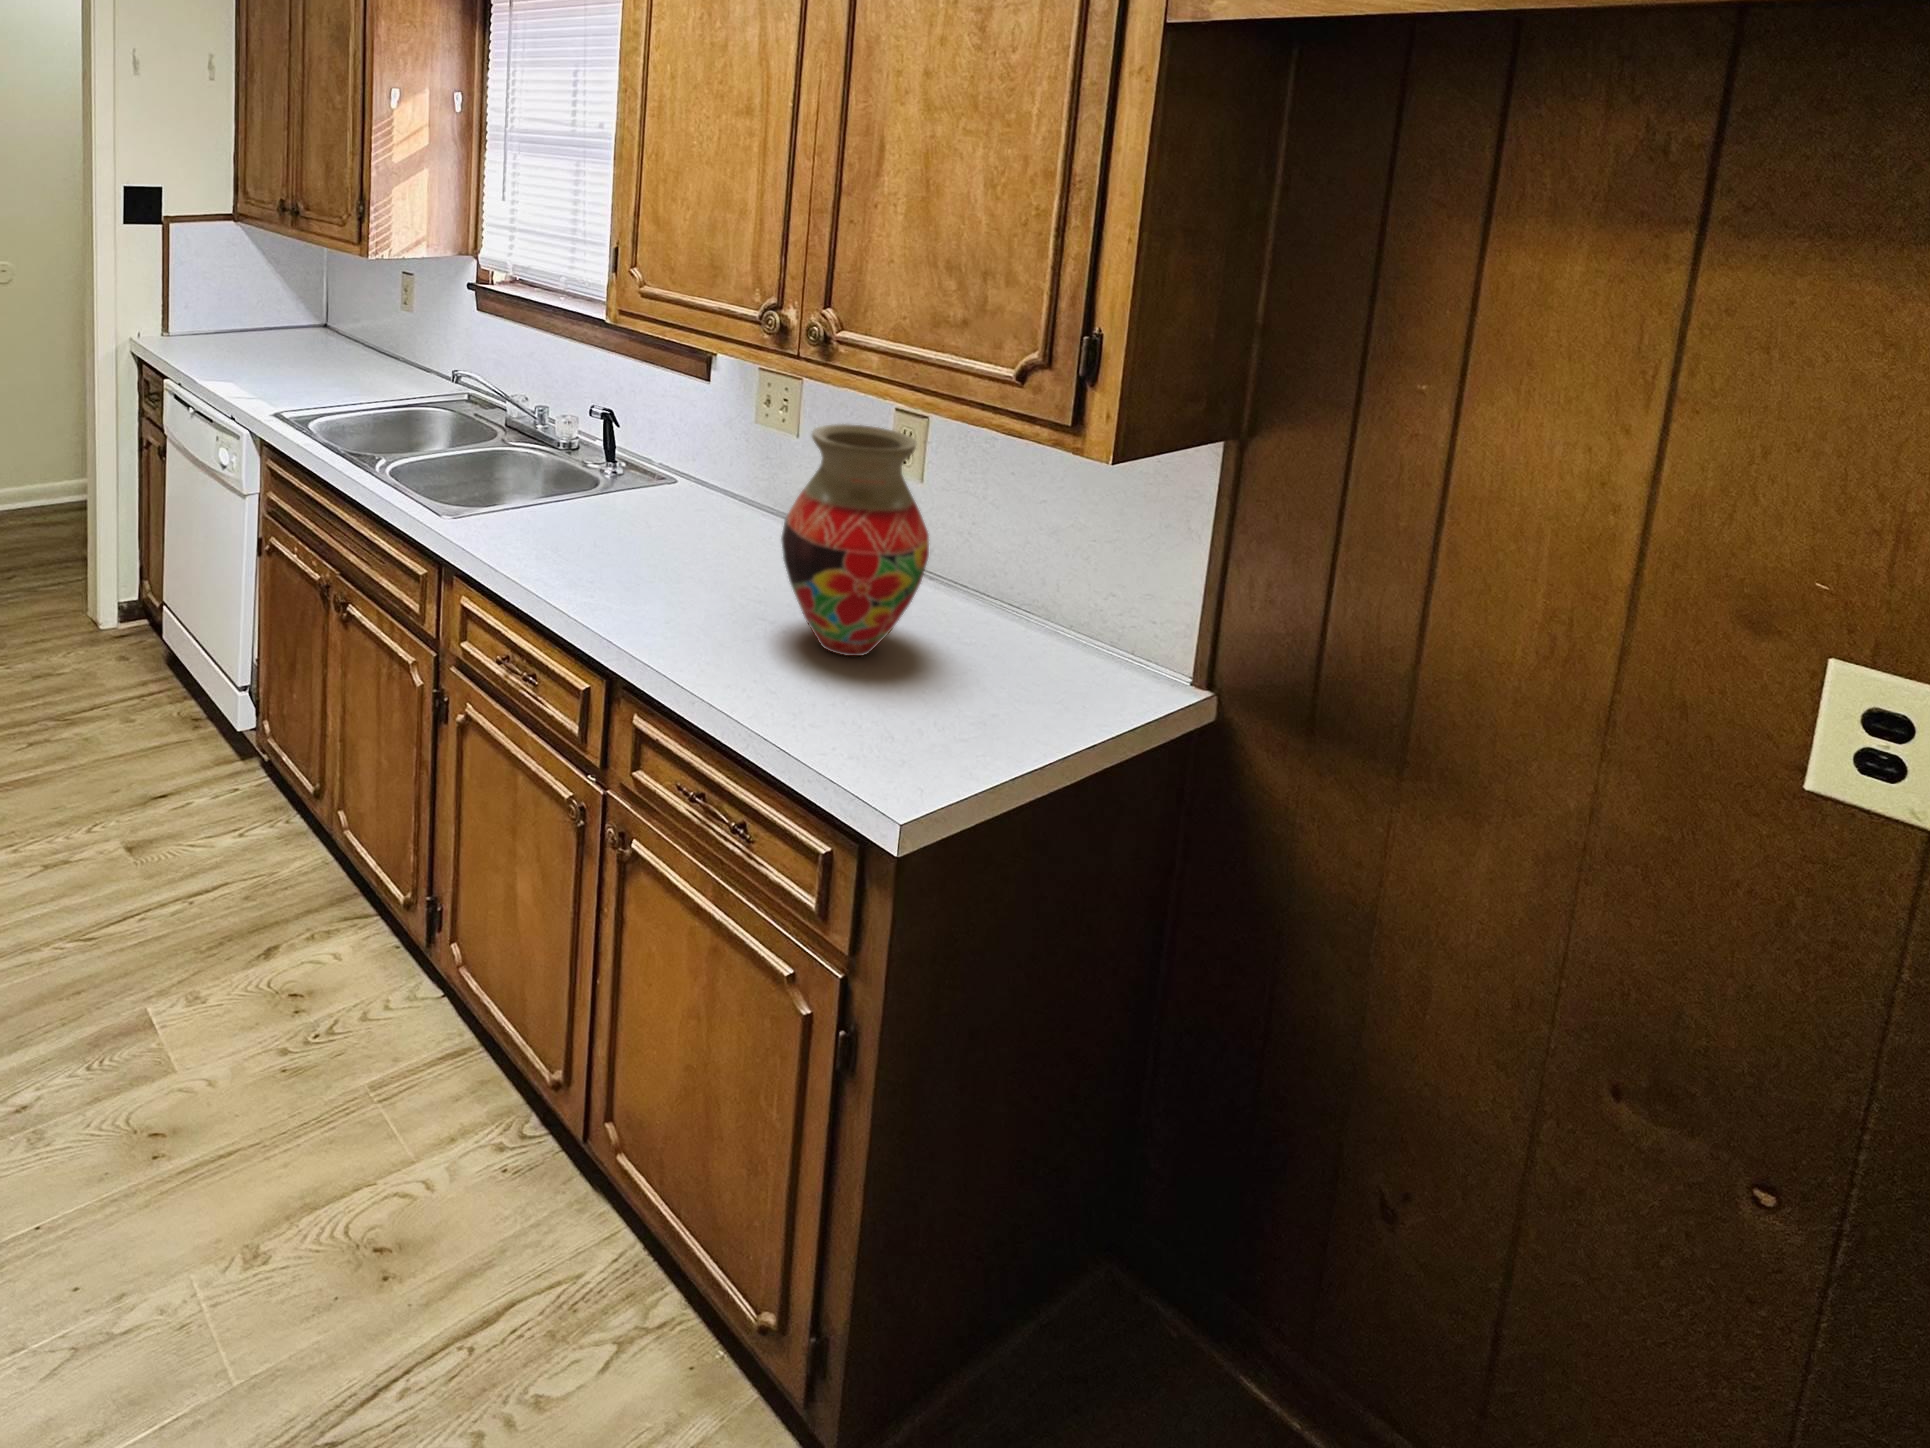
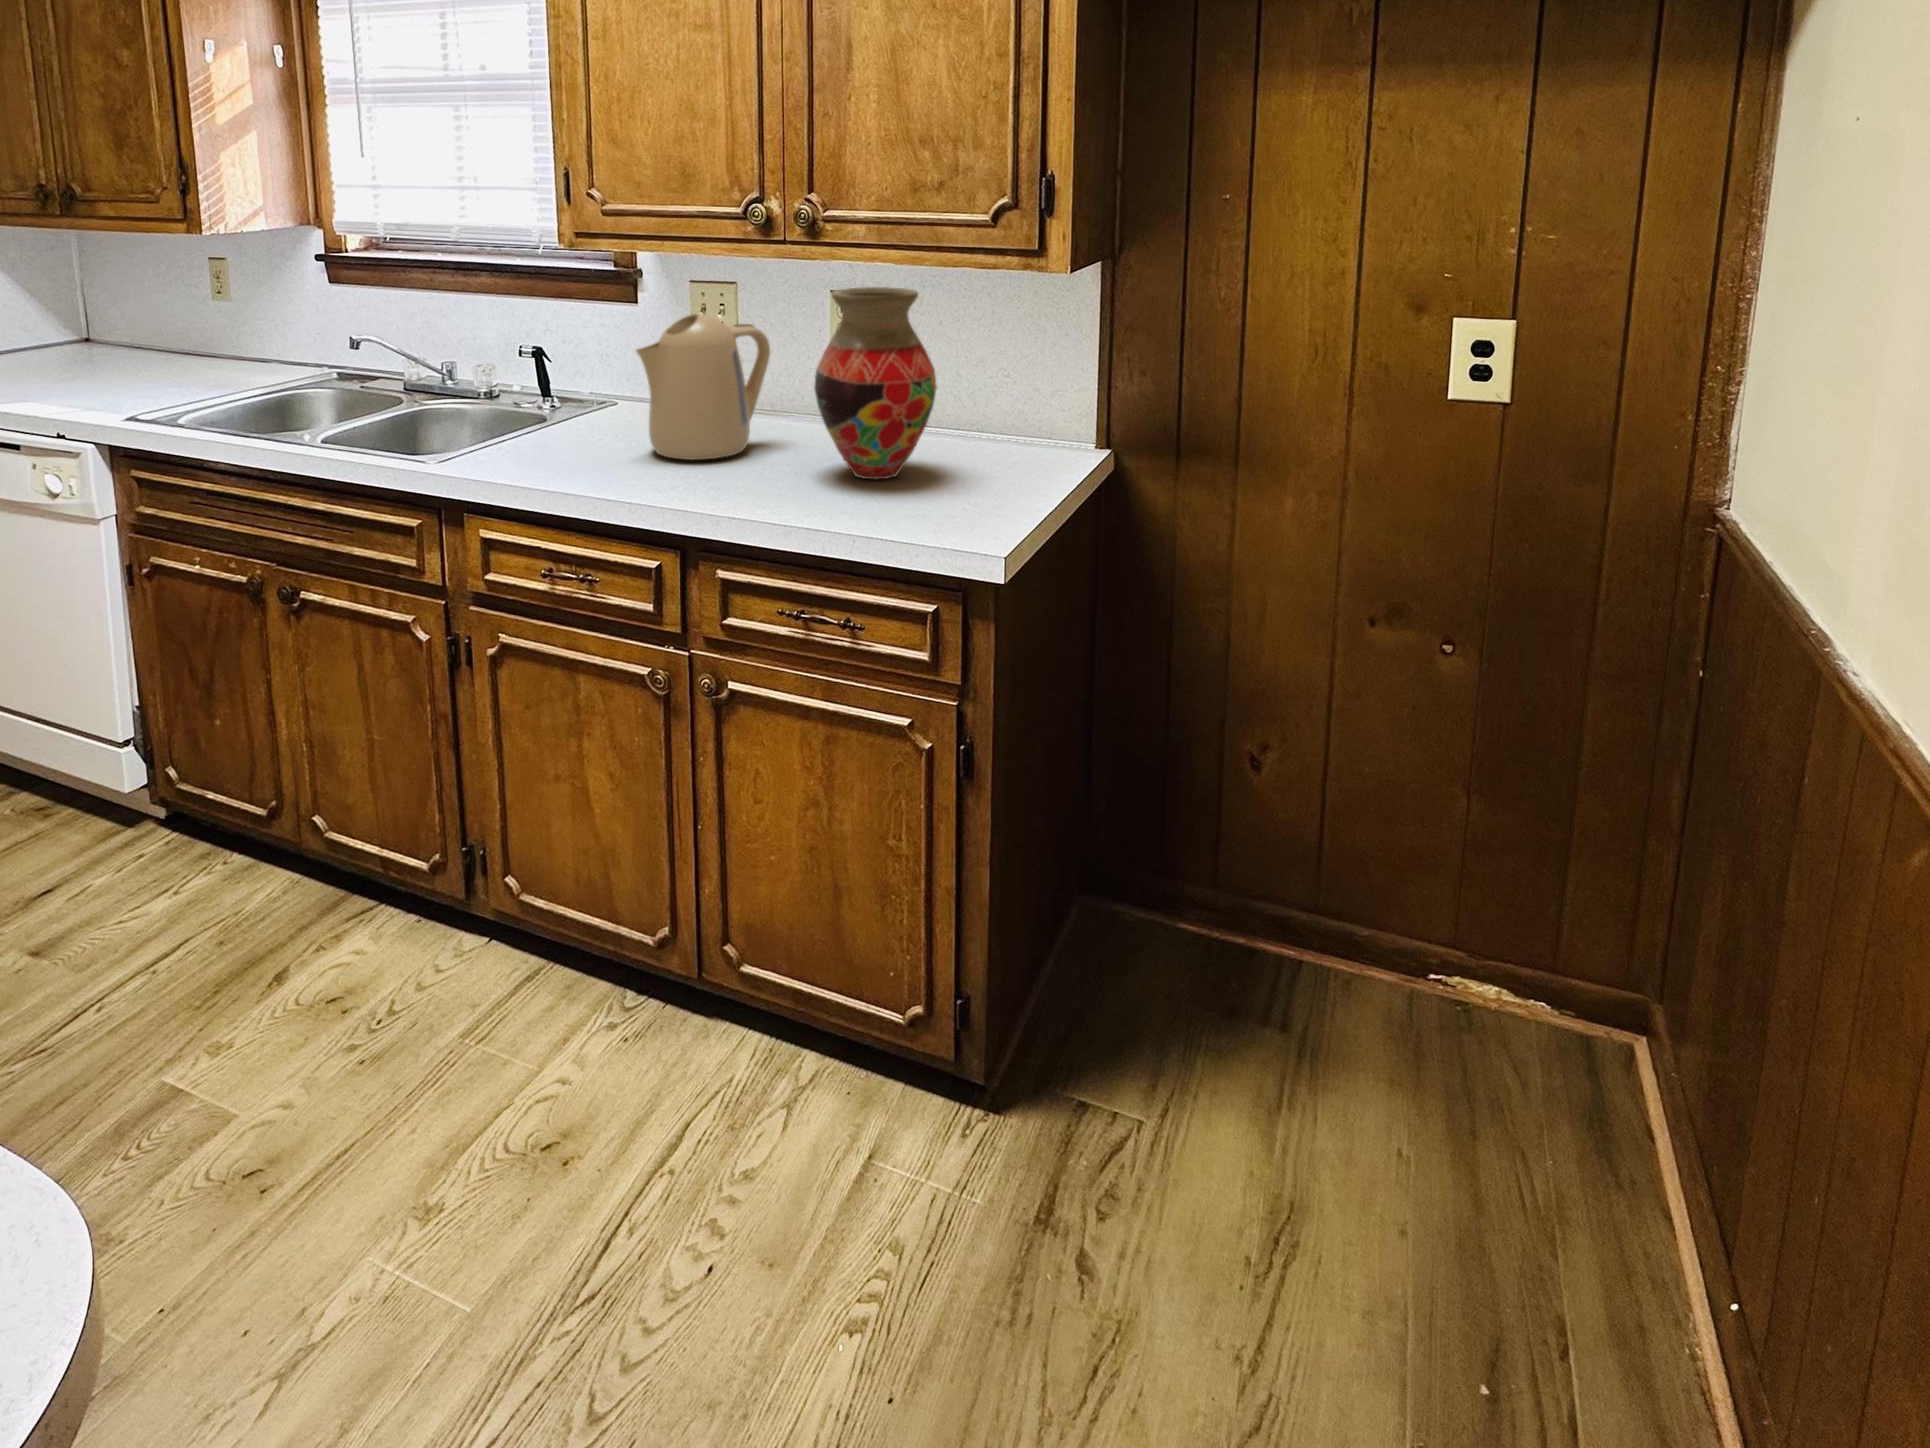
kettle: none [625,418,781,579] -> present [636,314,770,460]

